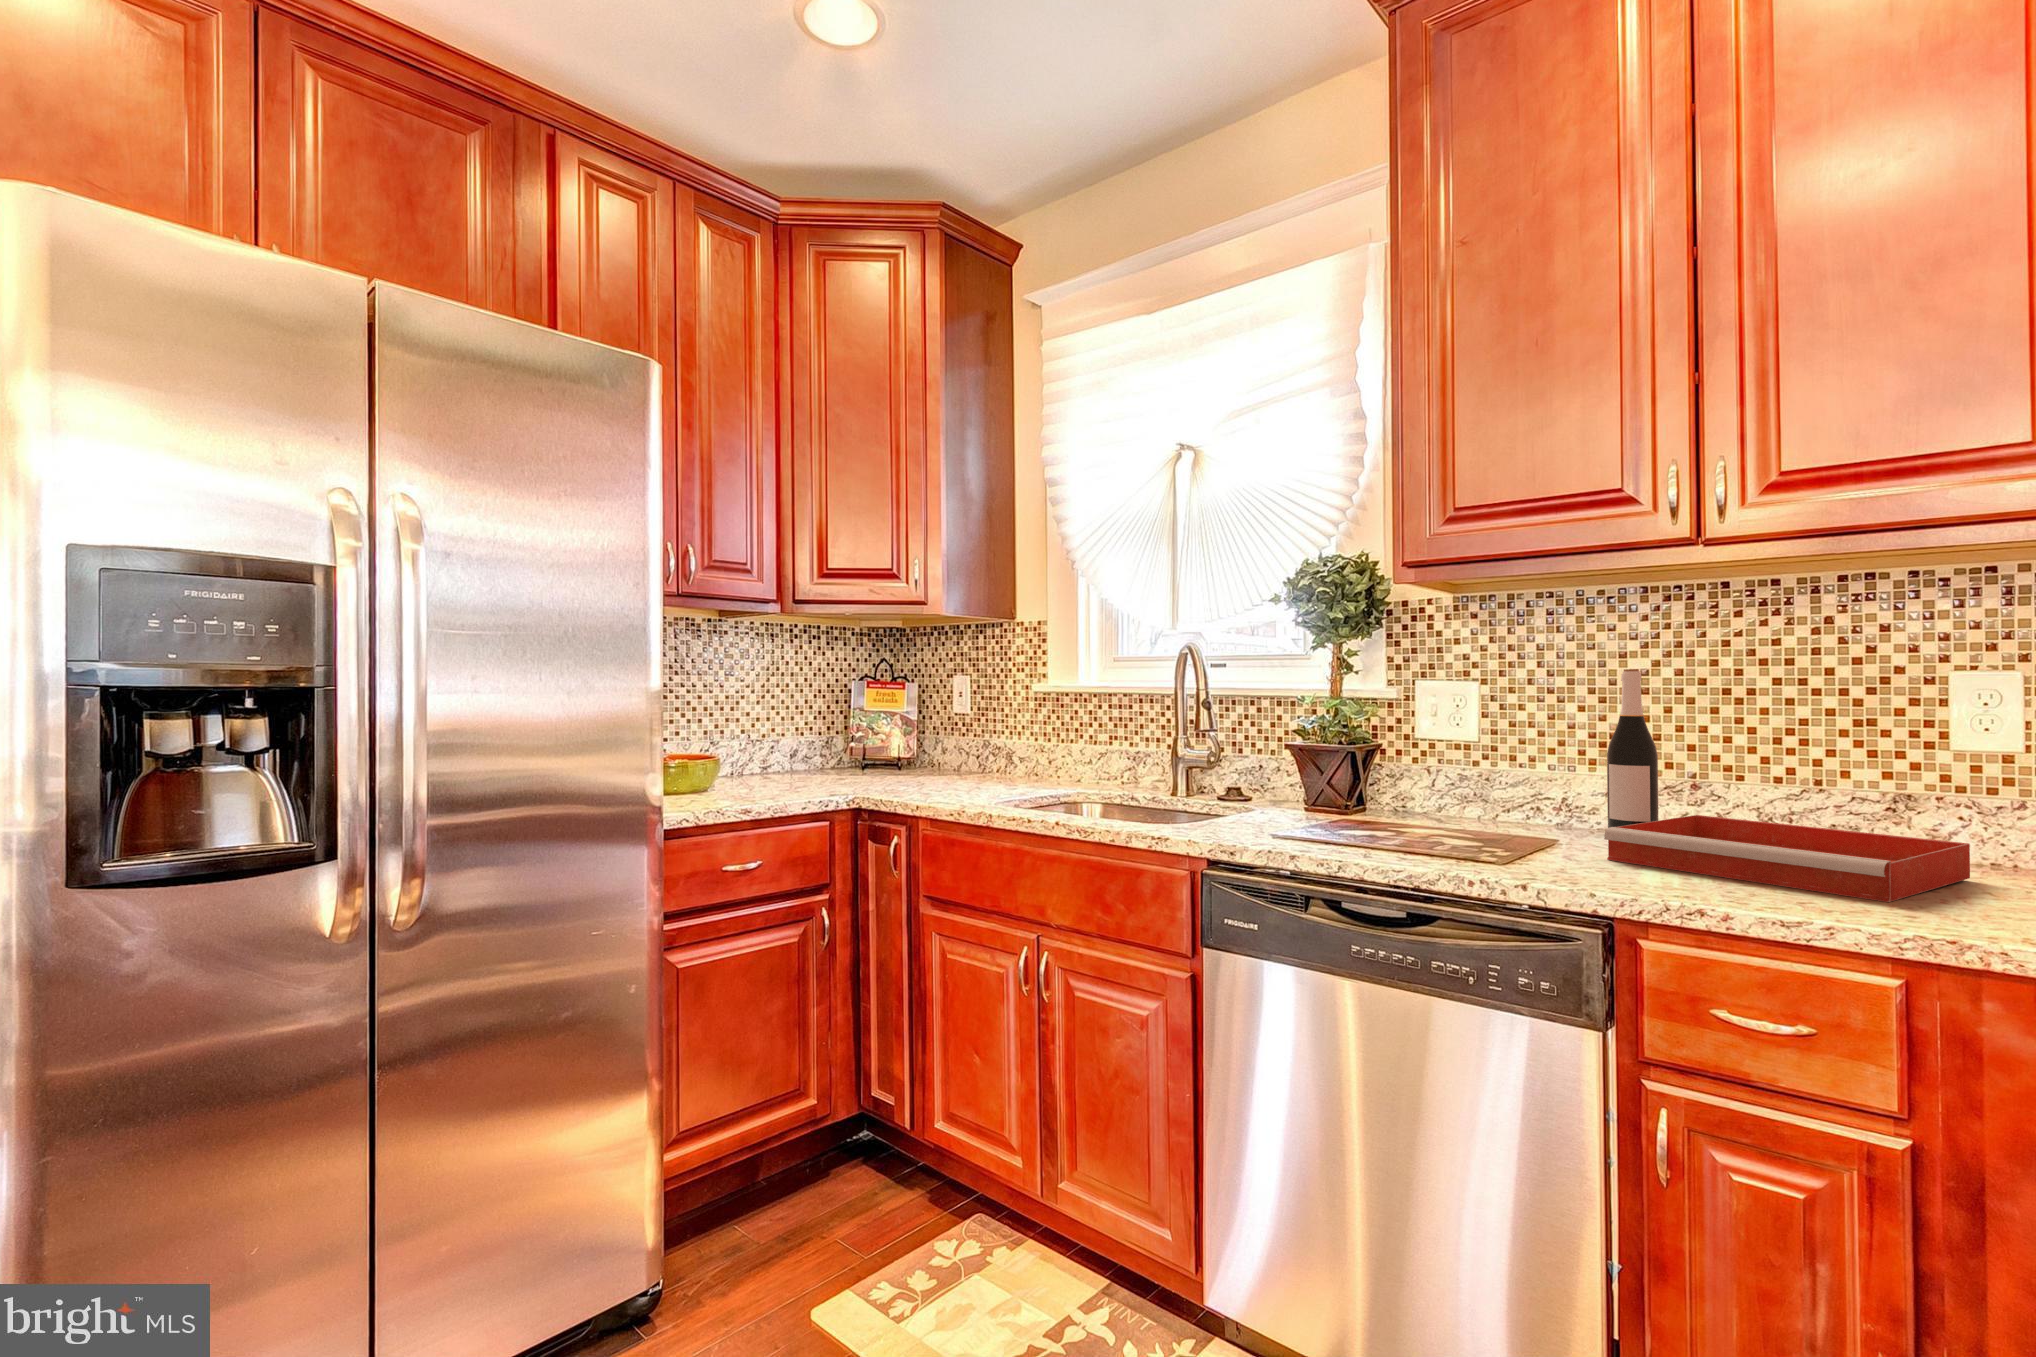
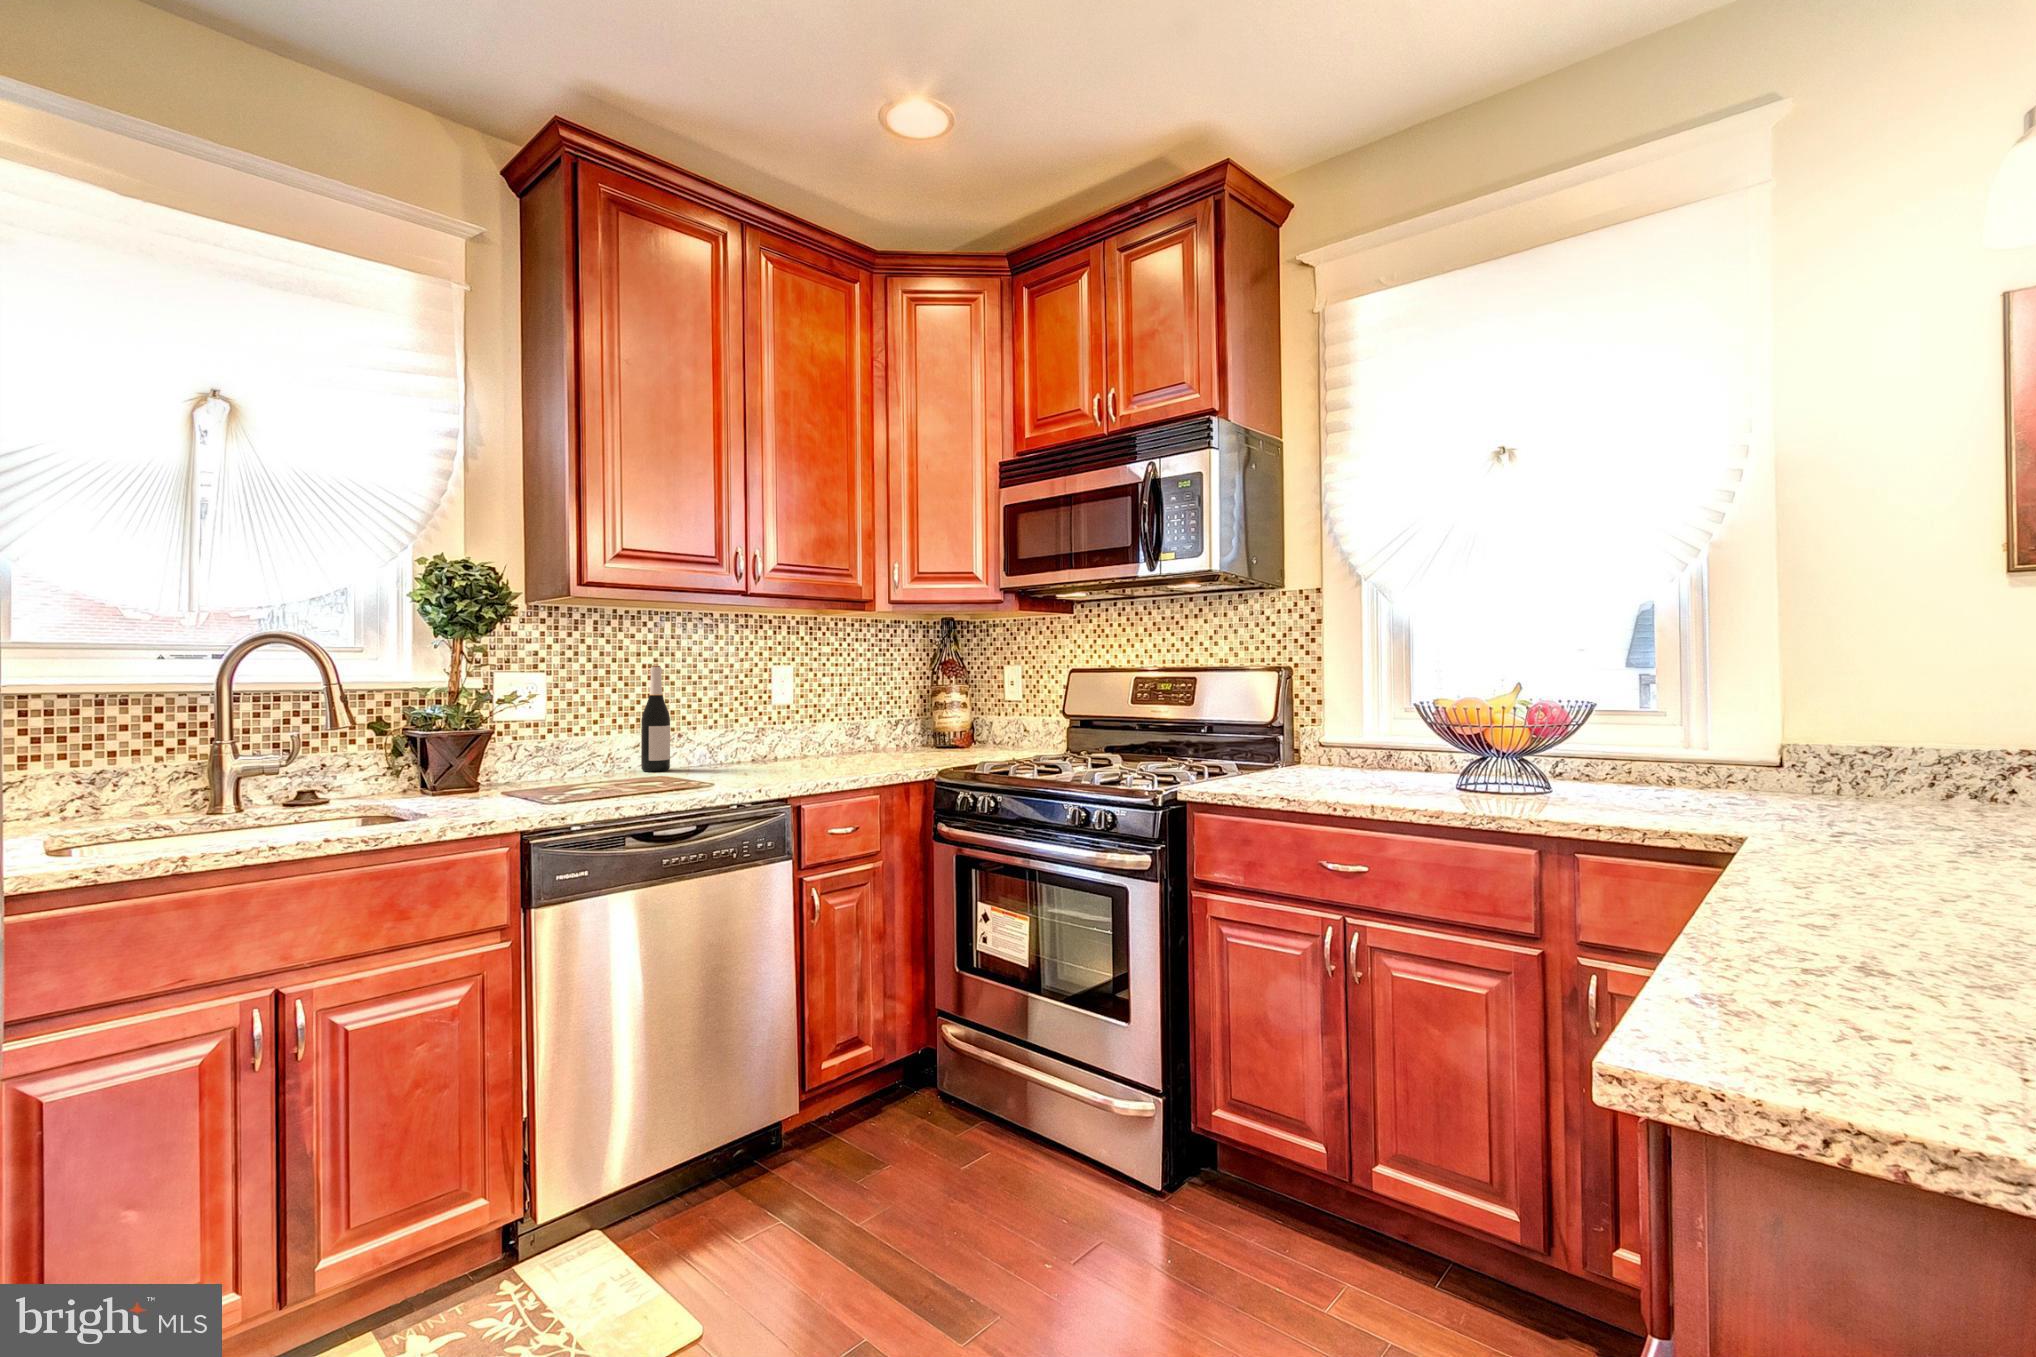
tray: present [1604,815,1970,902] -> none [694,746,839,779]

